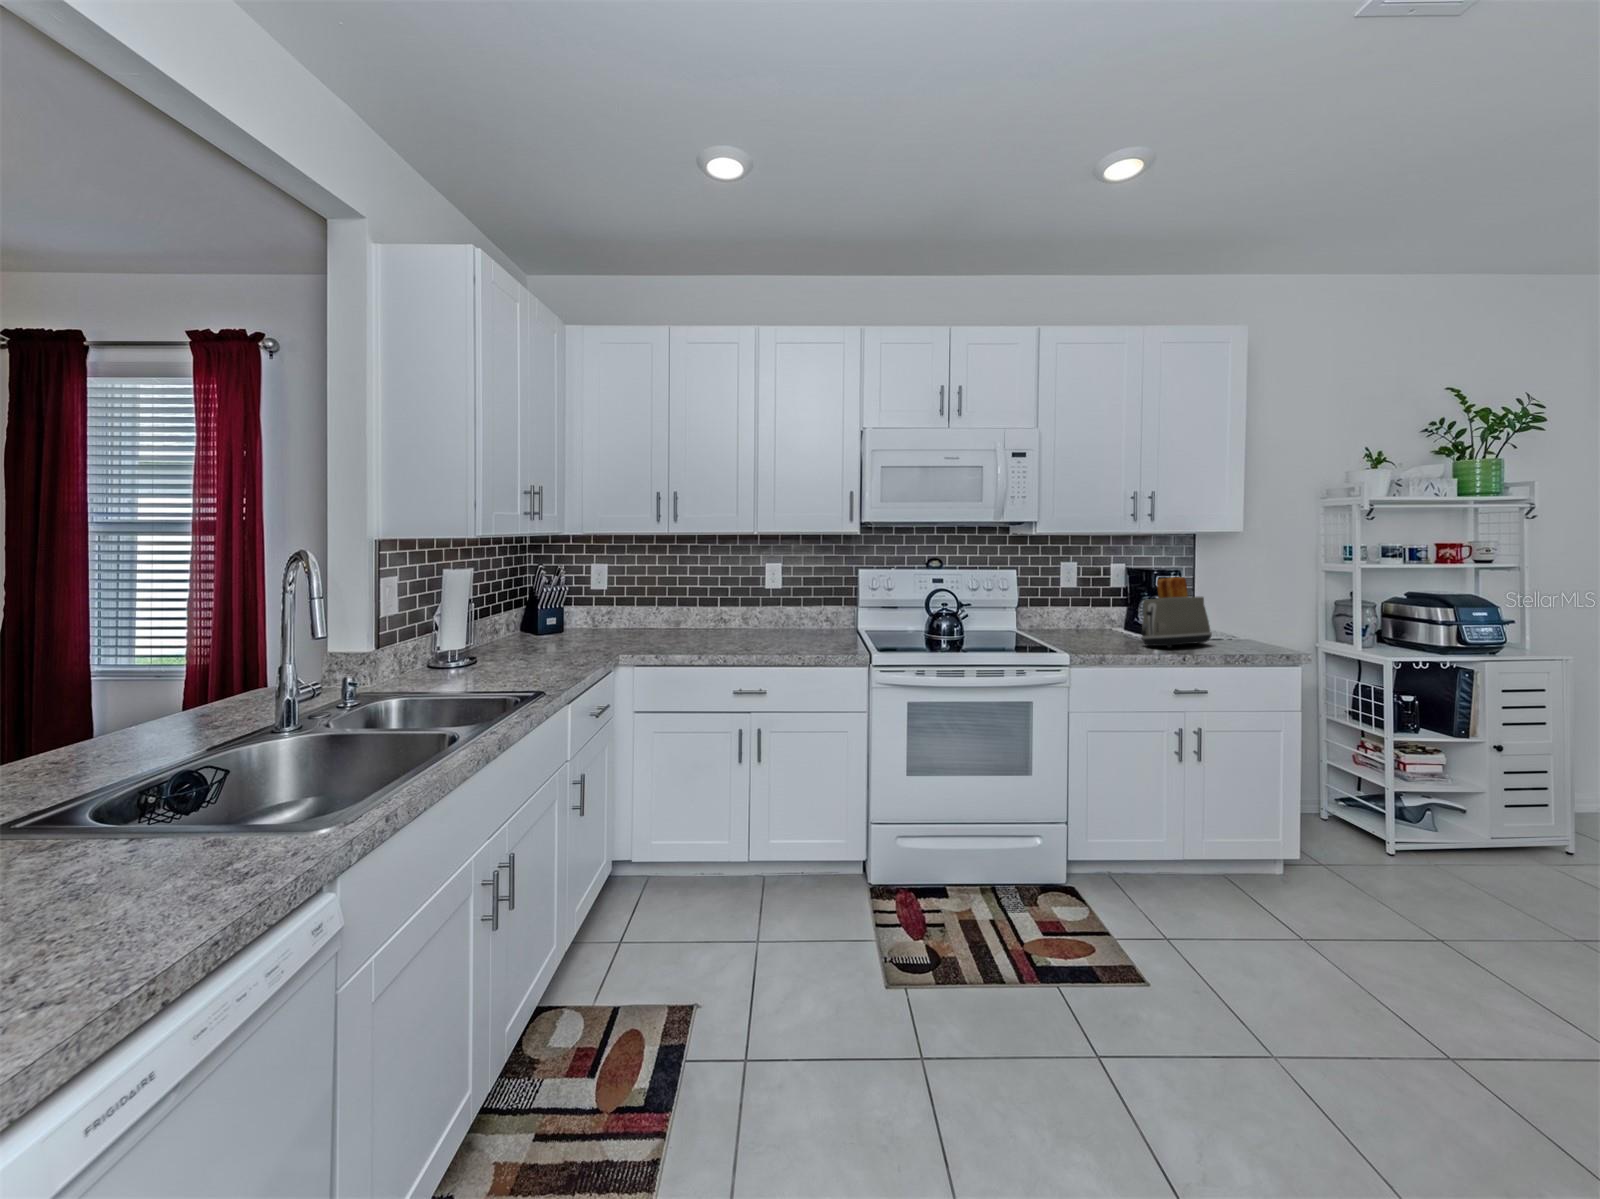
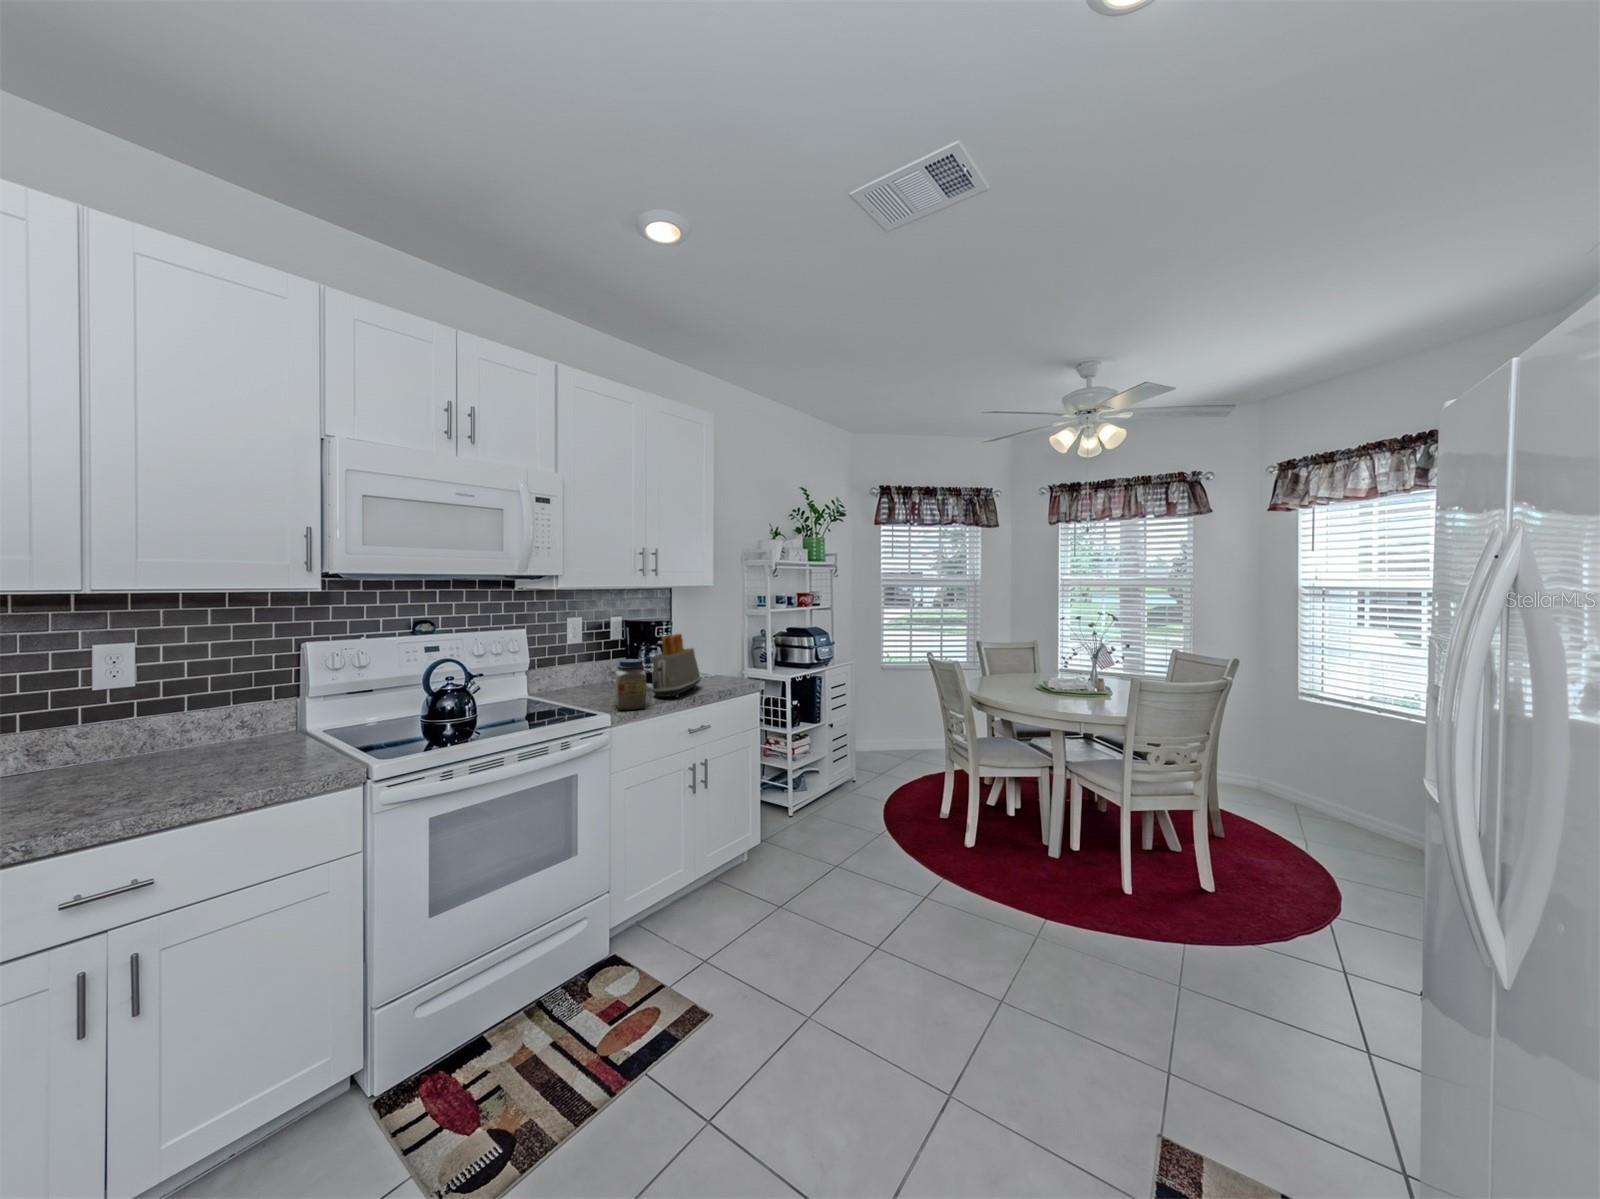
jar: none [1092,598,1127,650] -> present [615,659,646,710]

